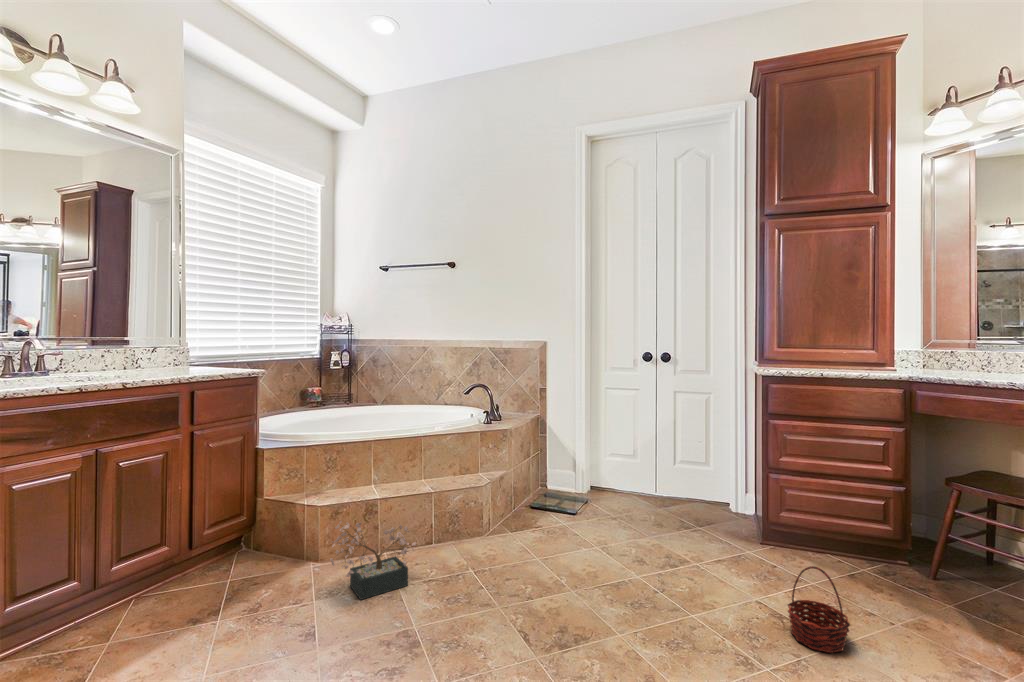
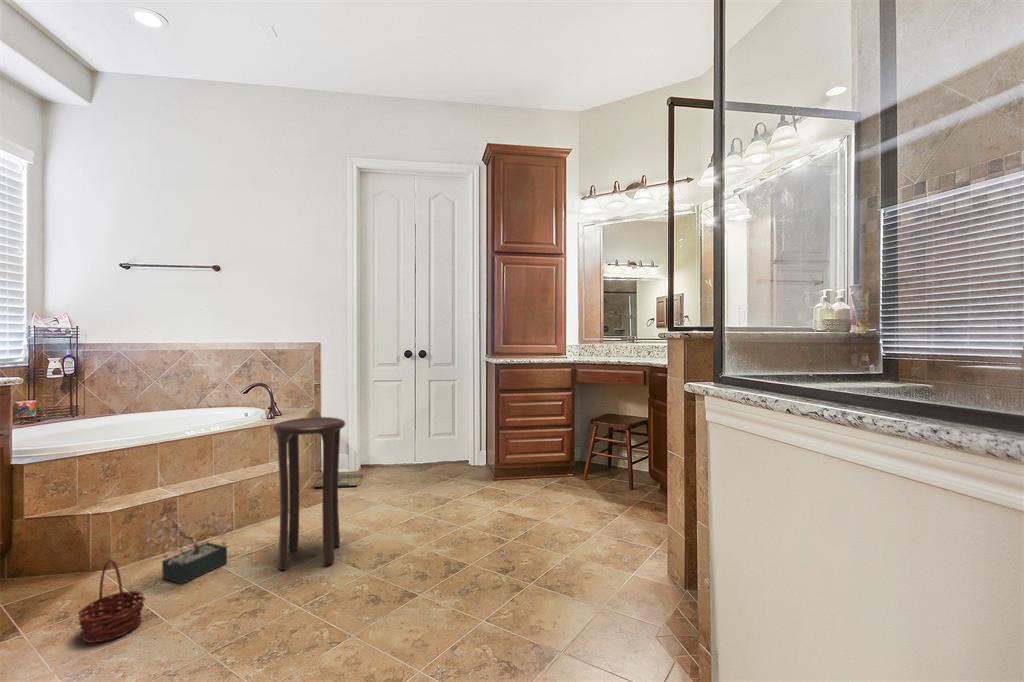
stool: none [445,433,527,625] -> present [273,417,345,570]
basket: present [788,566,850,653] -> present [78,560,145,643]

